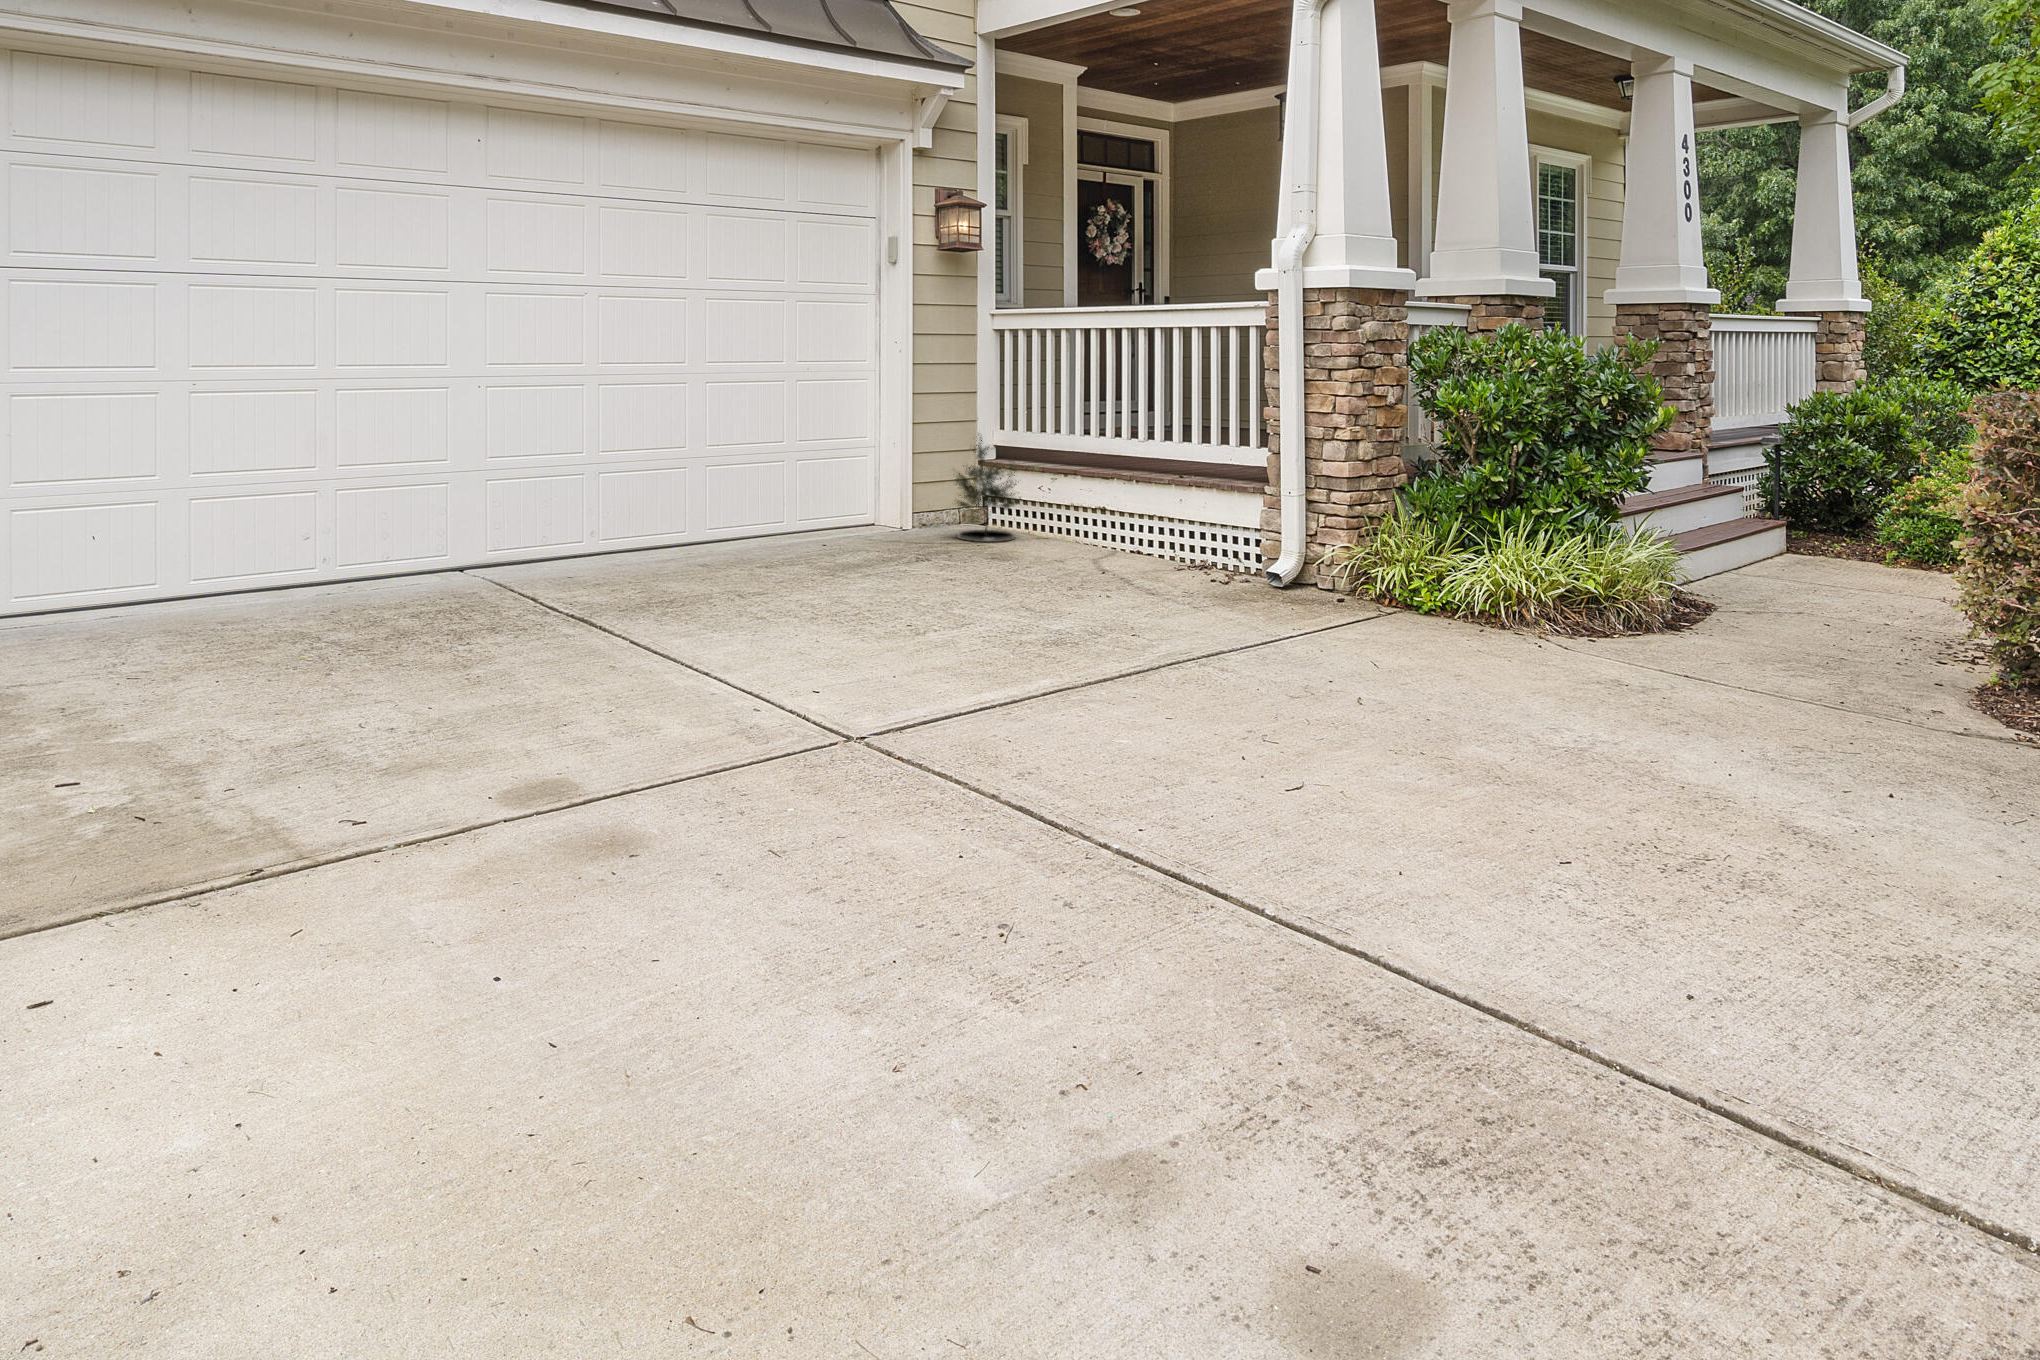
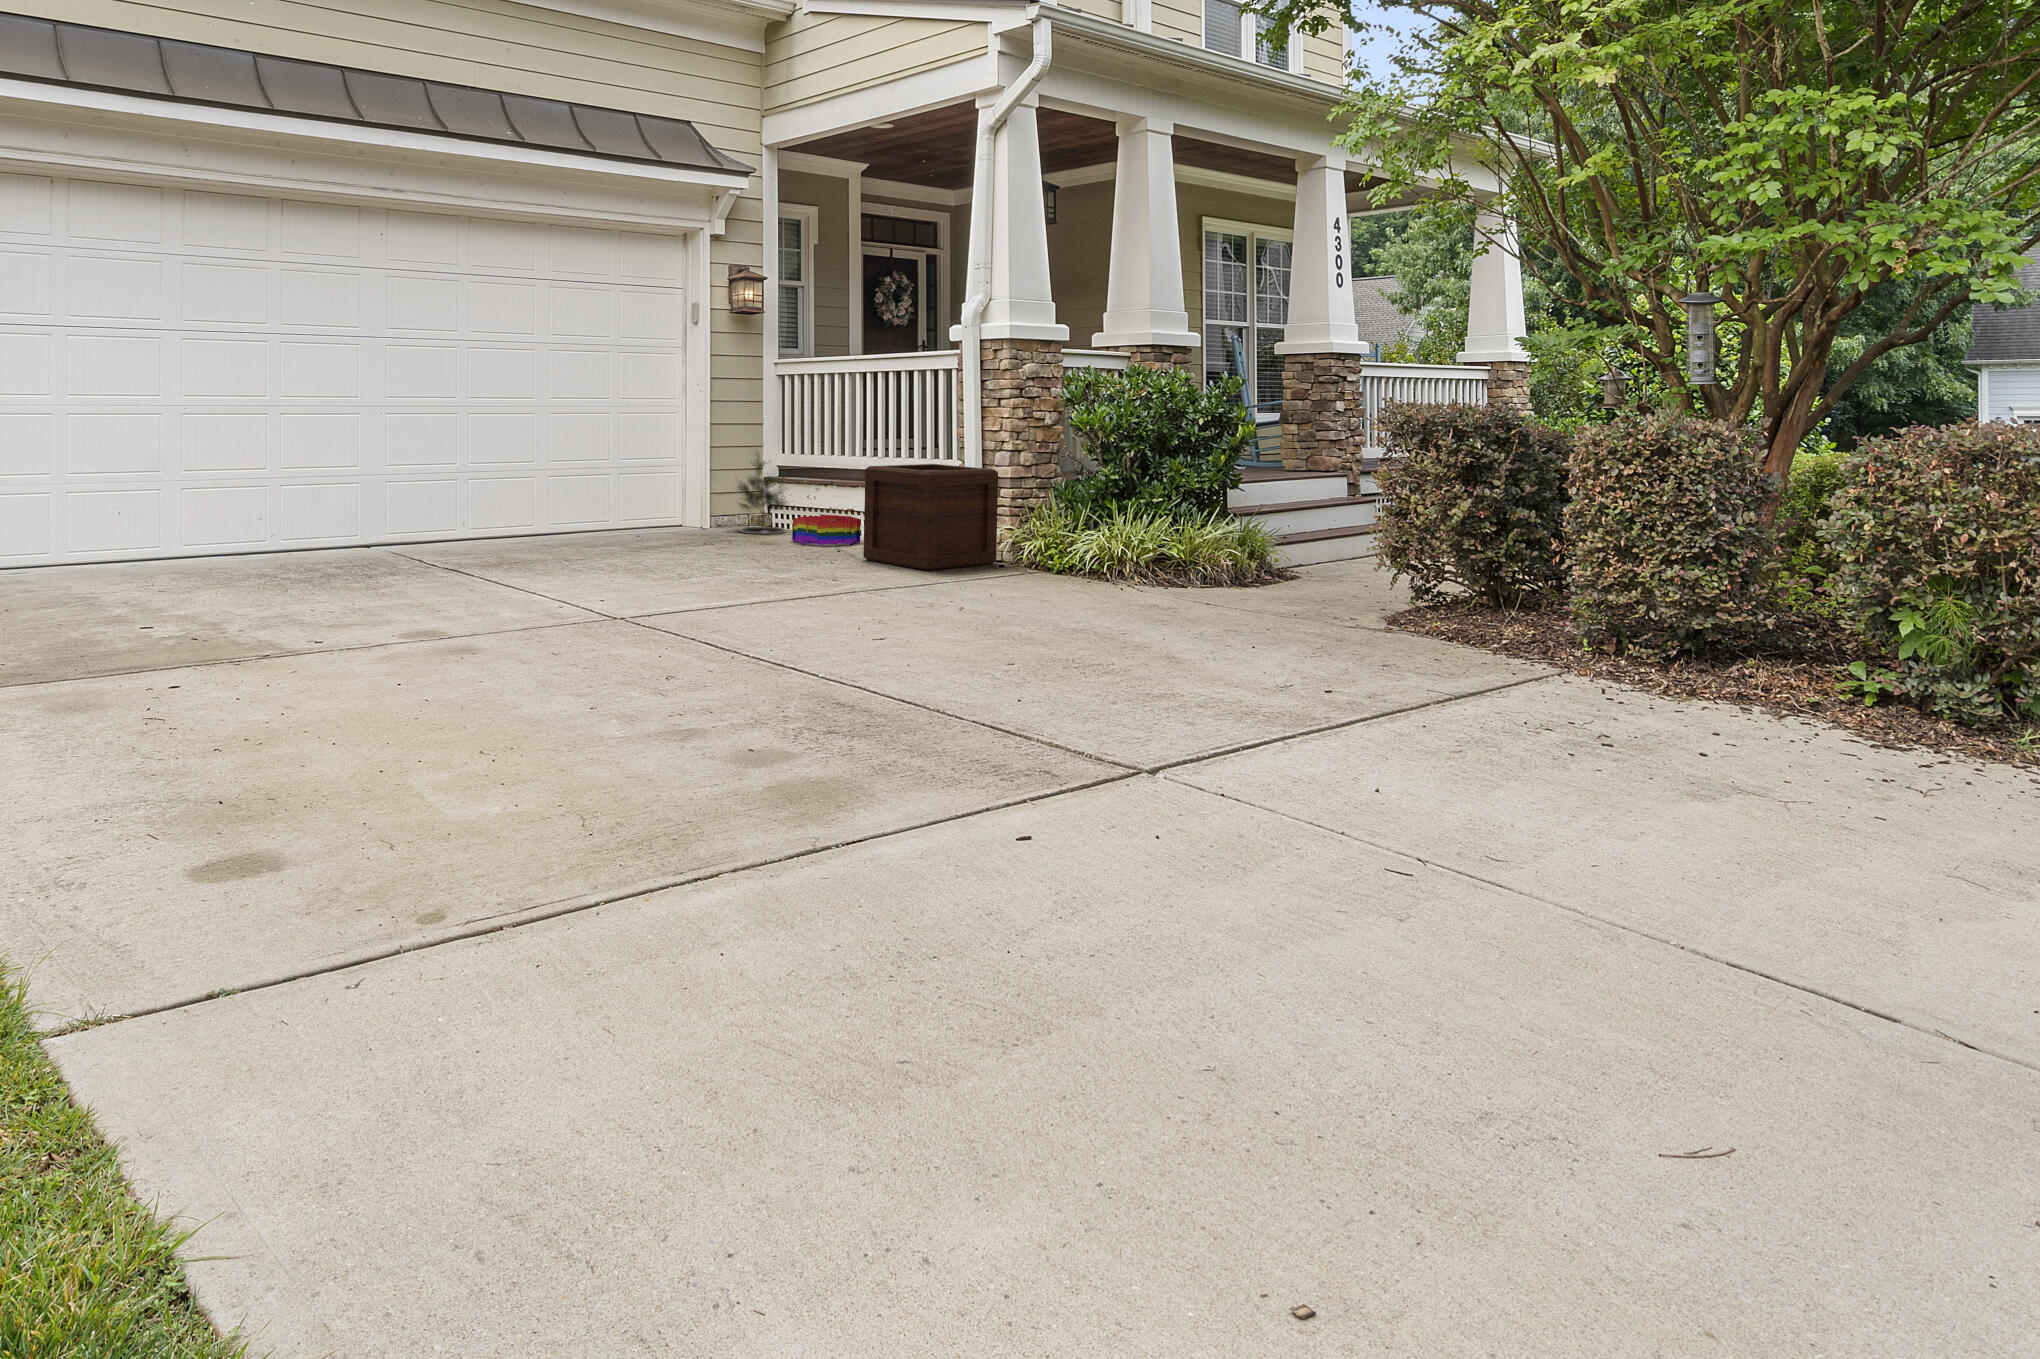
wooden crate: none [1151,455,1334,607] -> present [863,464,998,570]
storage bin: none [1035,517,1126,561] -> present [792,514,861,545]

